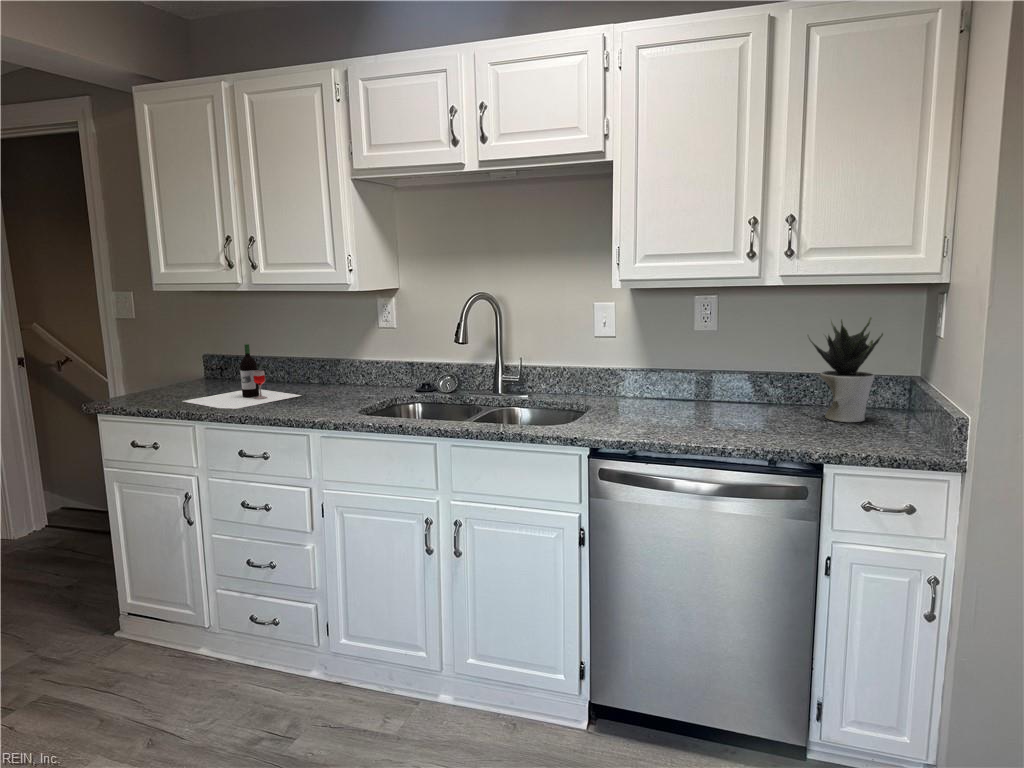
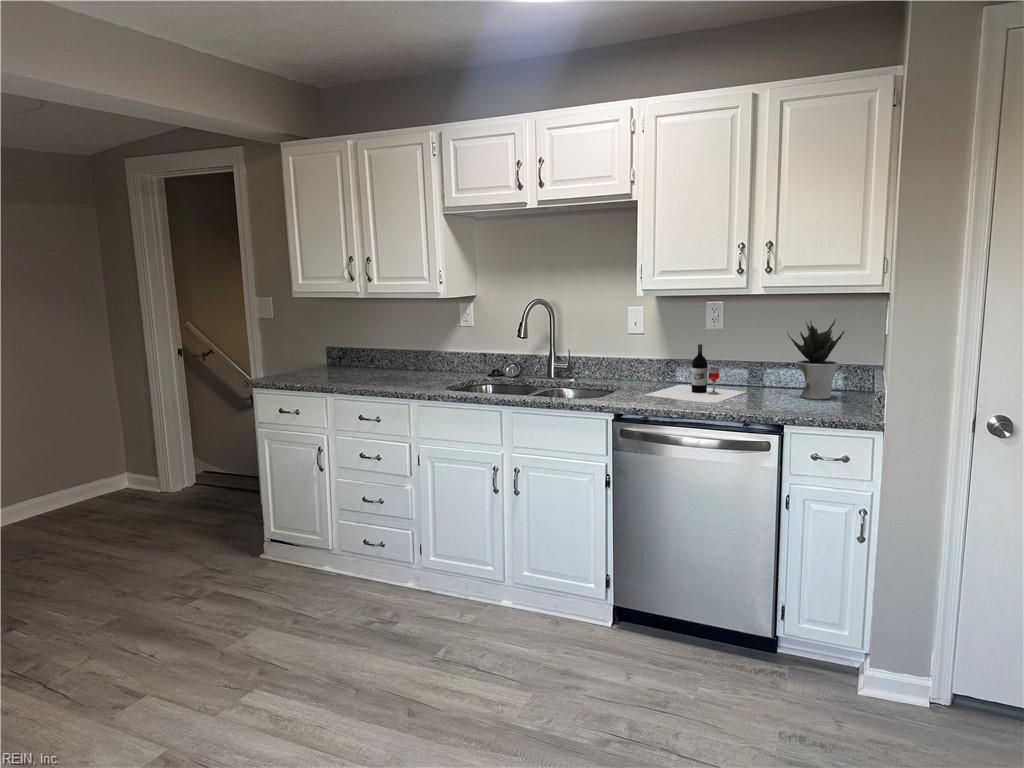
wine bottle: present [183,344,301,409] -> present [646,344,746,403]

